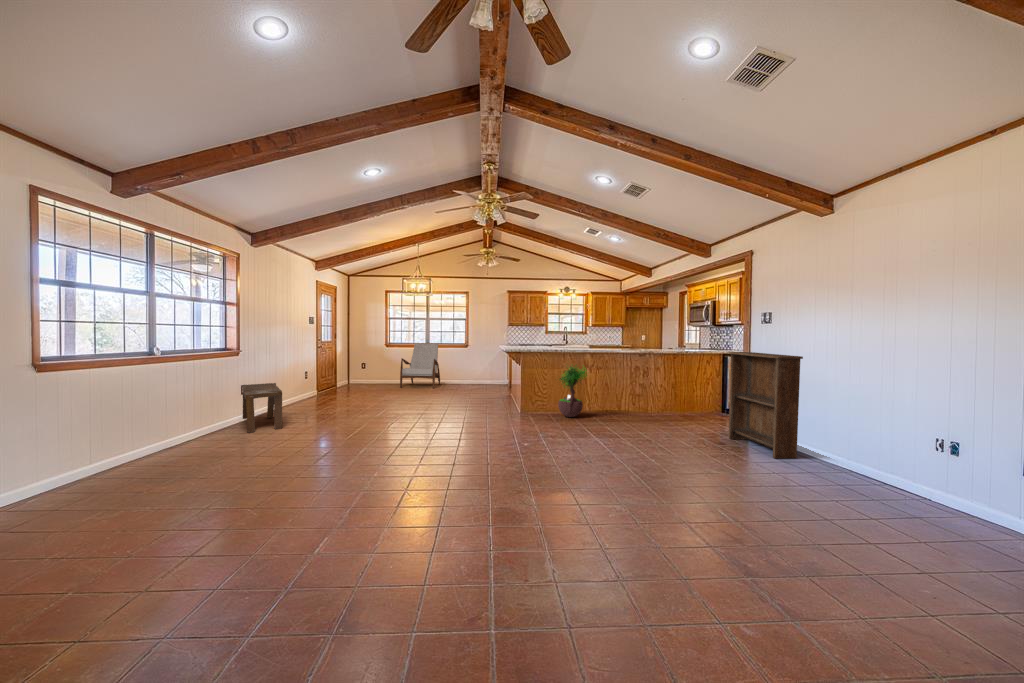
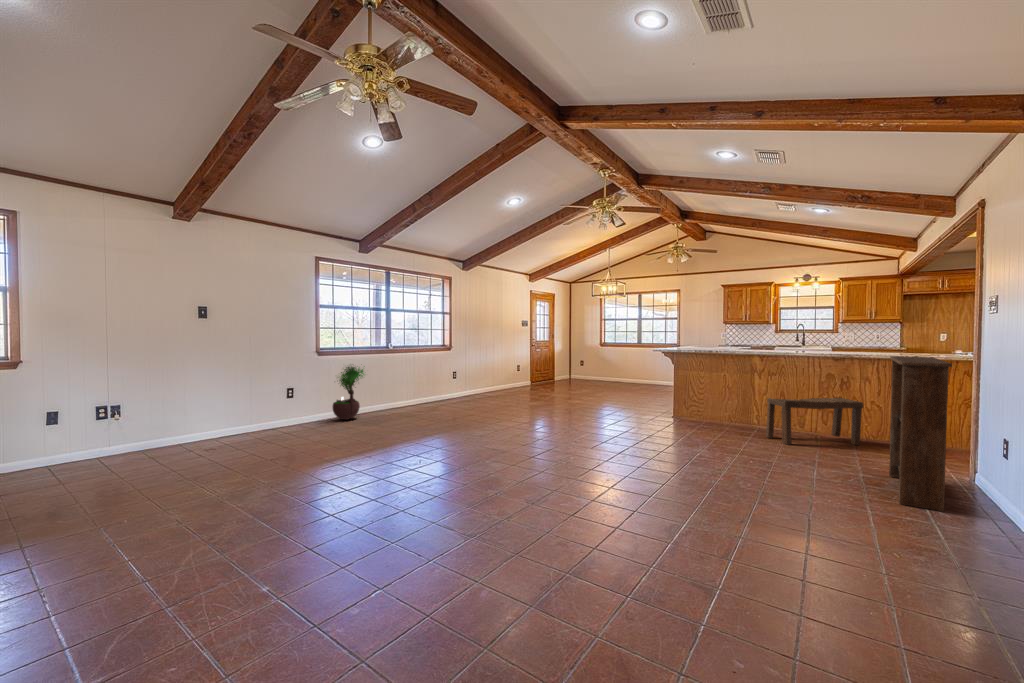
armchair: present [400,343,440,389] -> none [603,343,649,389]
potted tree: present [558,367,587,417] -> present [332,366,364,420]
bench: present [242,383,282,433] -> present [766,398,863,445]

